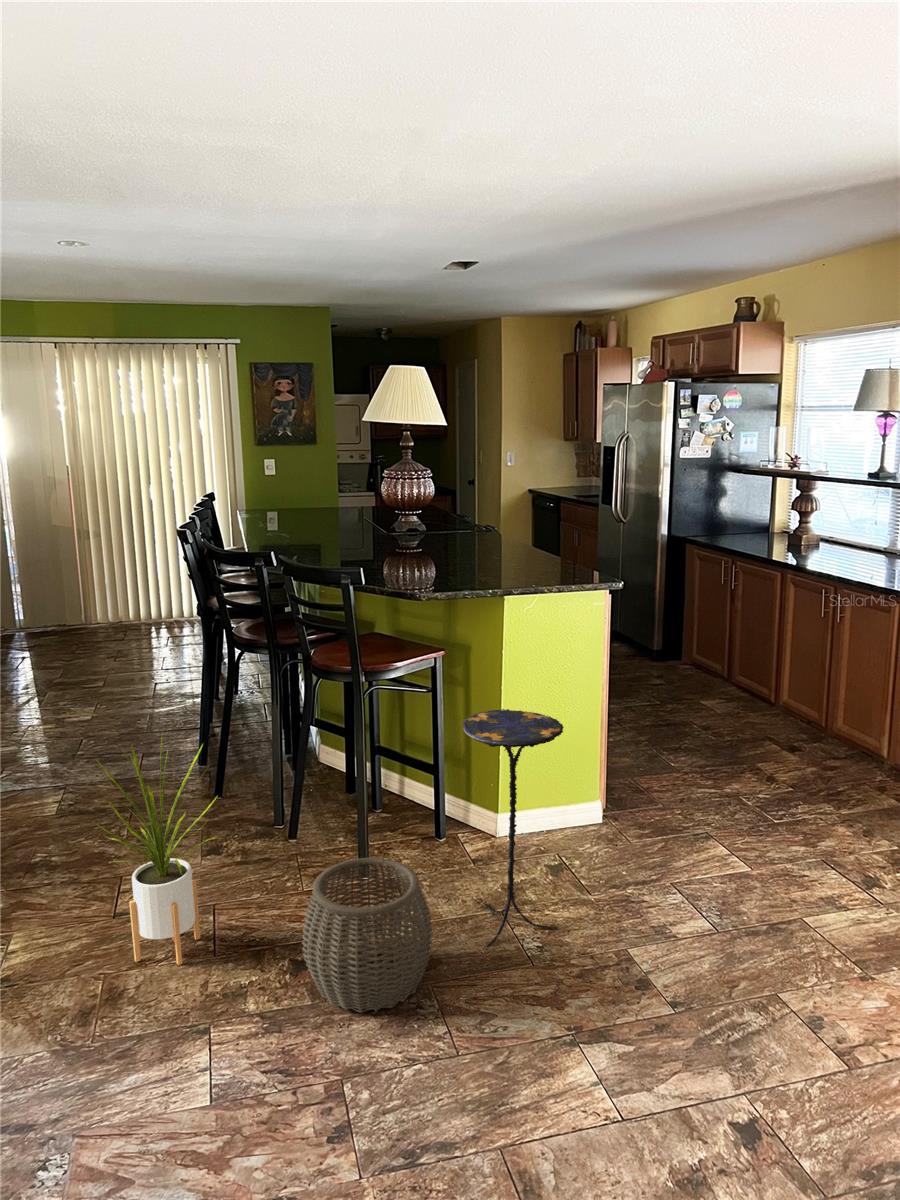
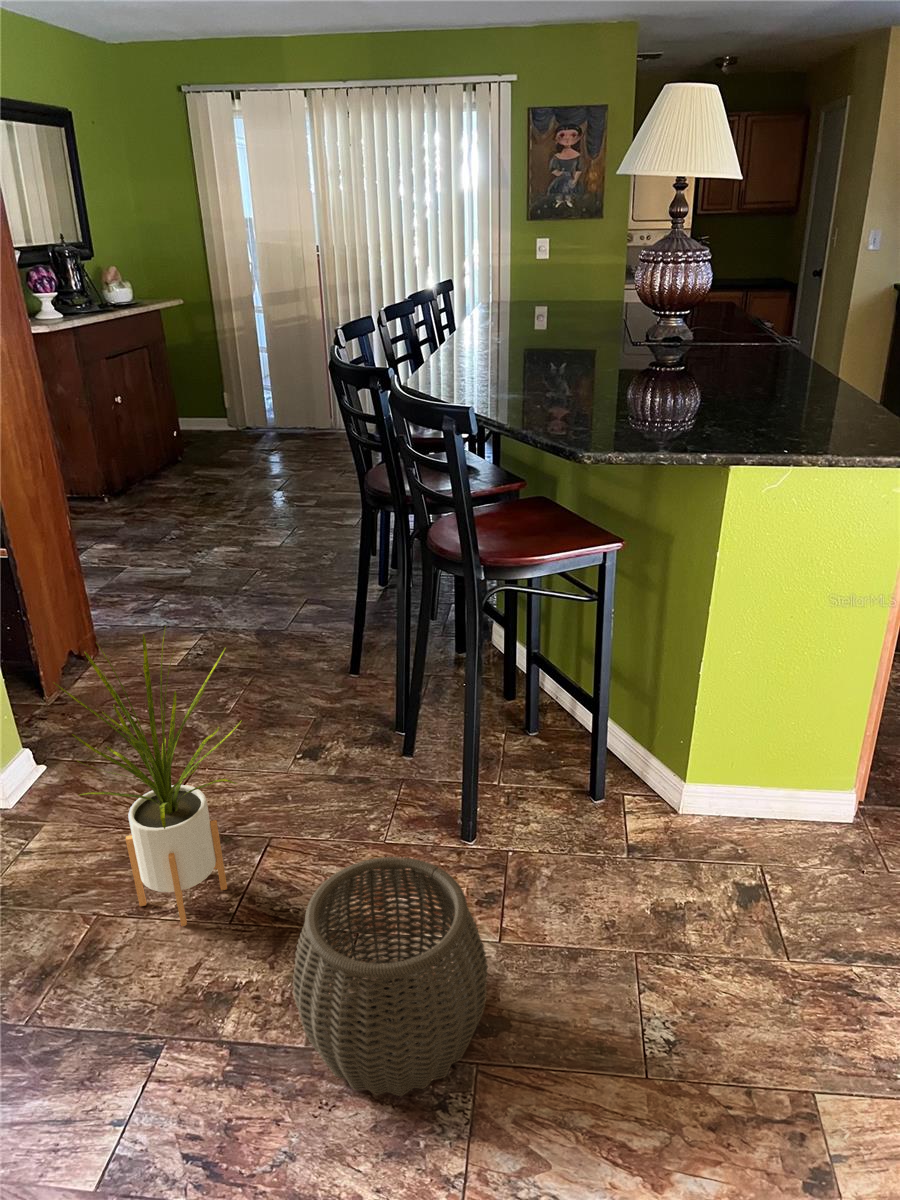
side table: present [463,709,564,947] -> none [577,665,756,1020]

